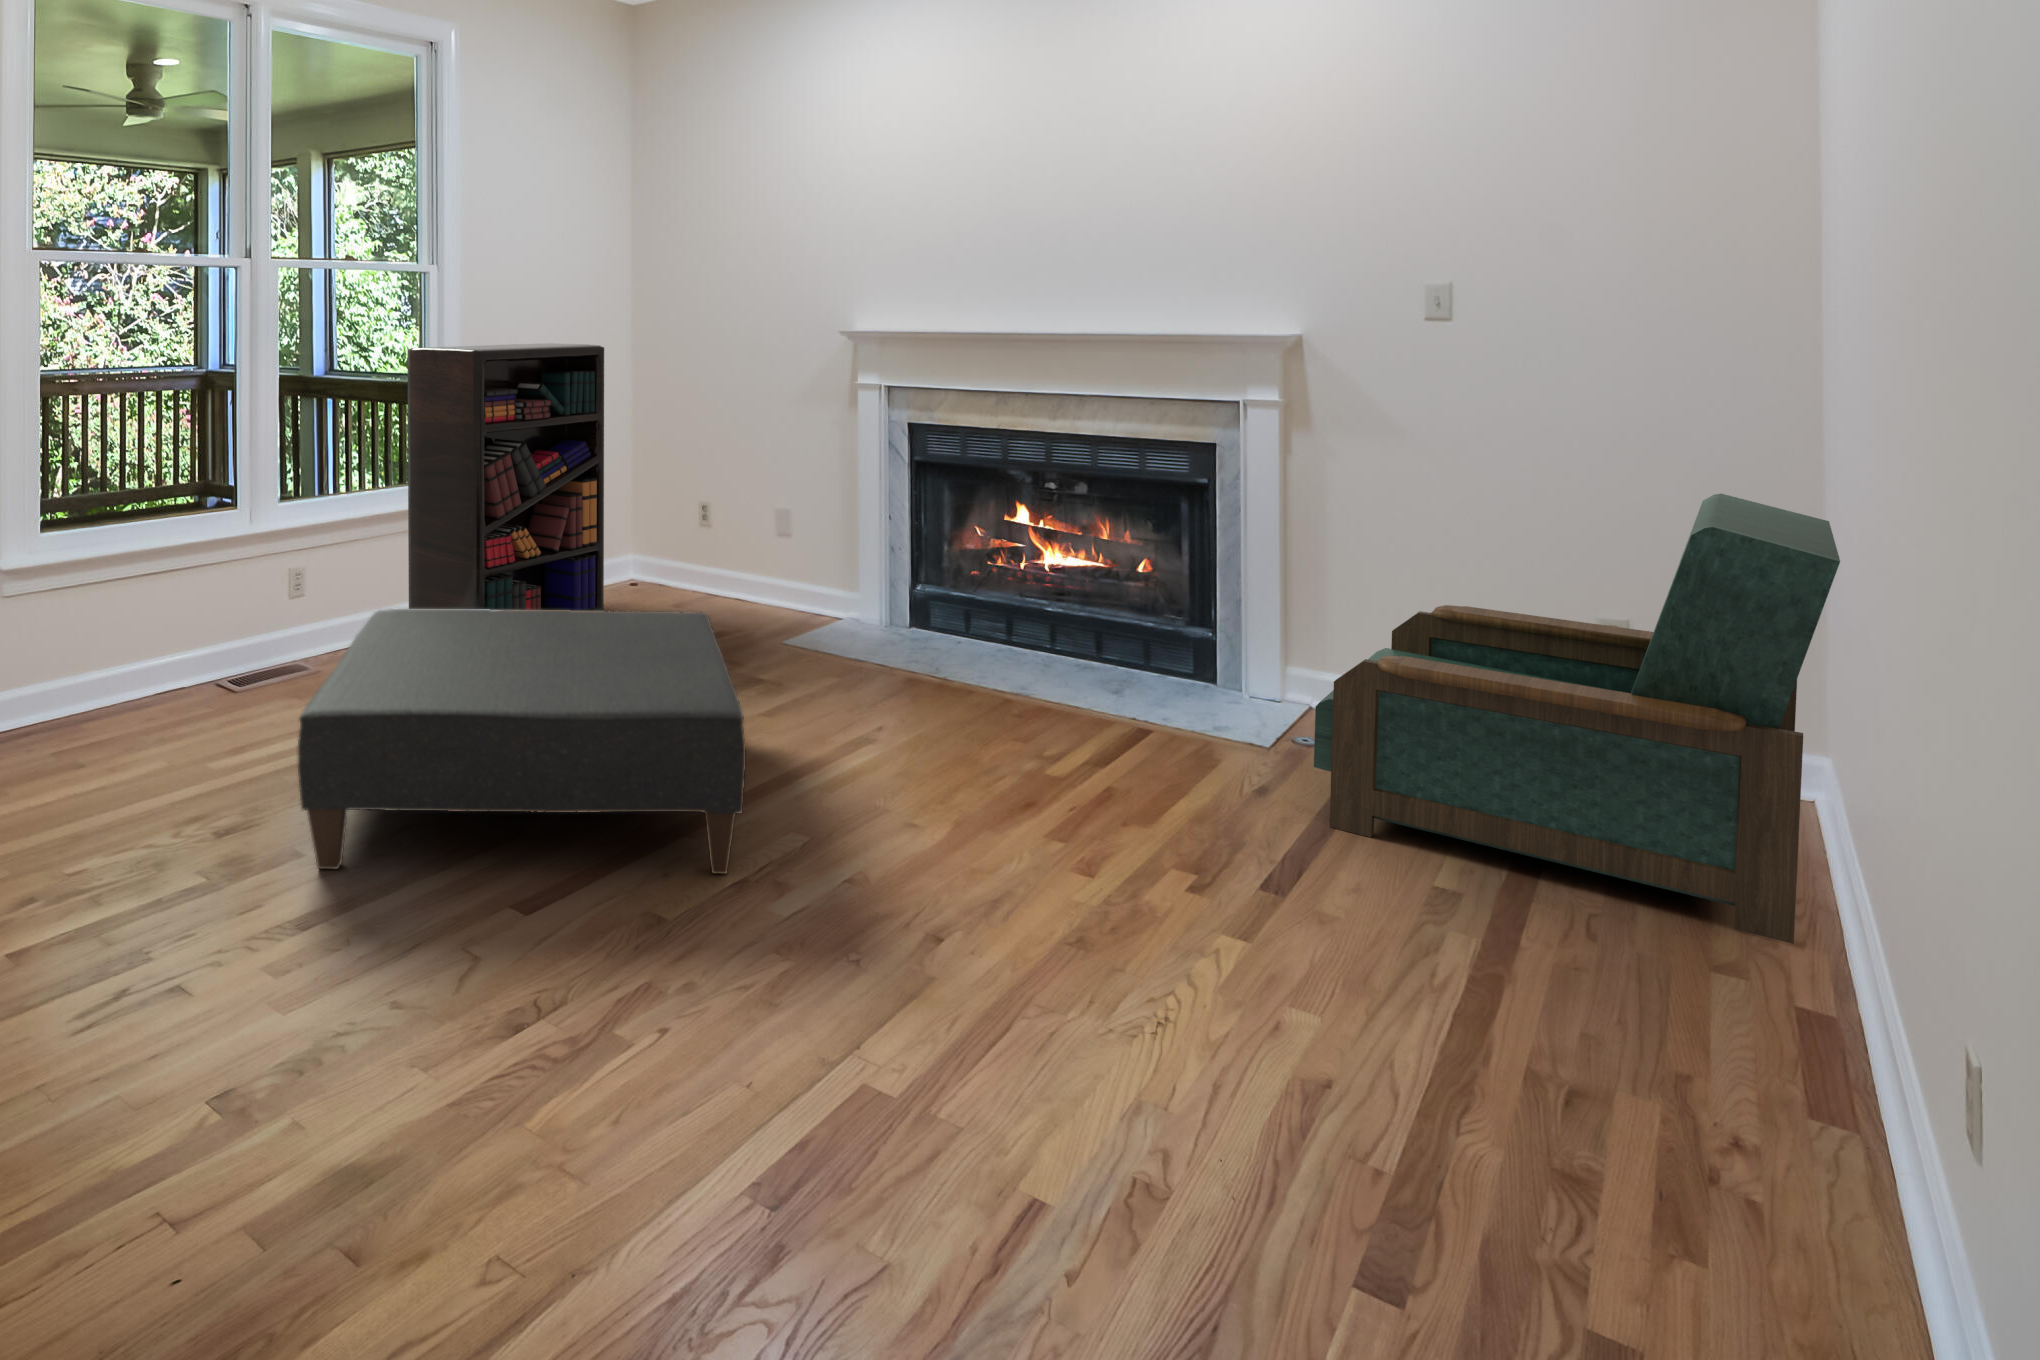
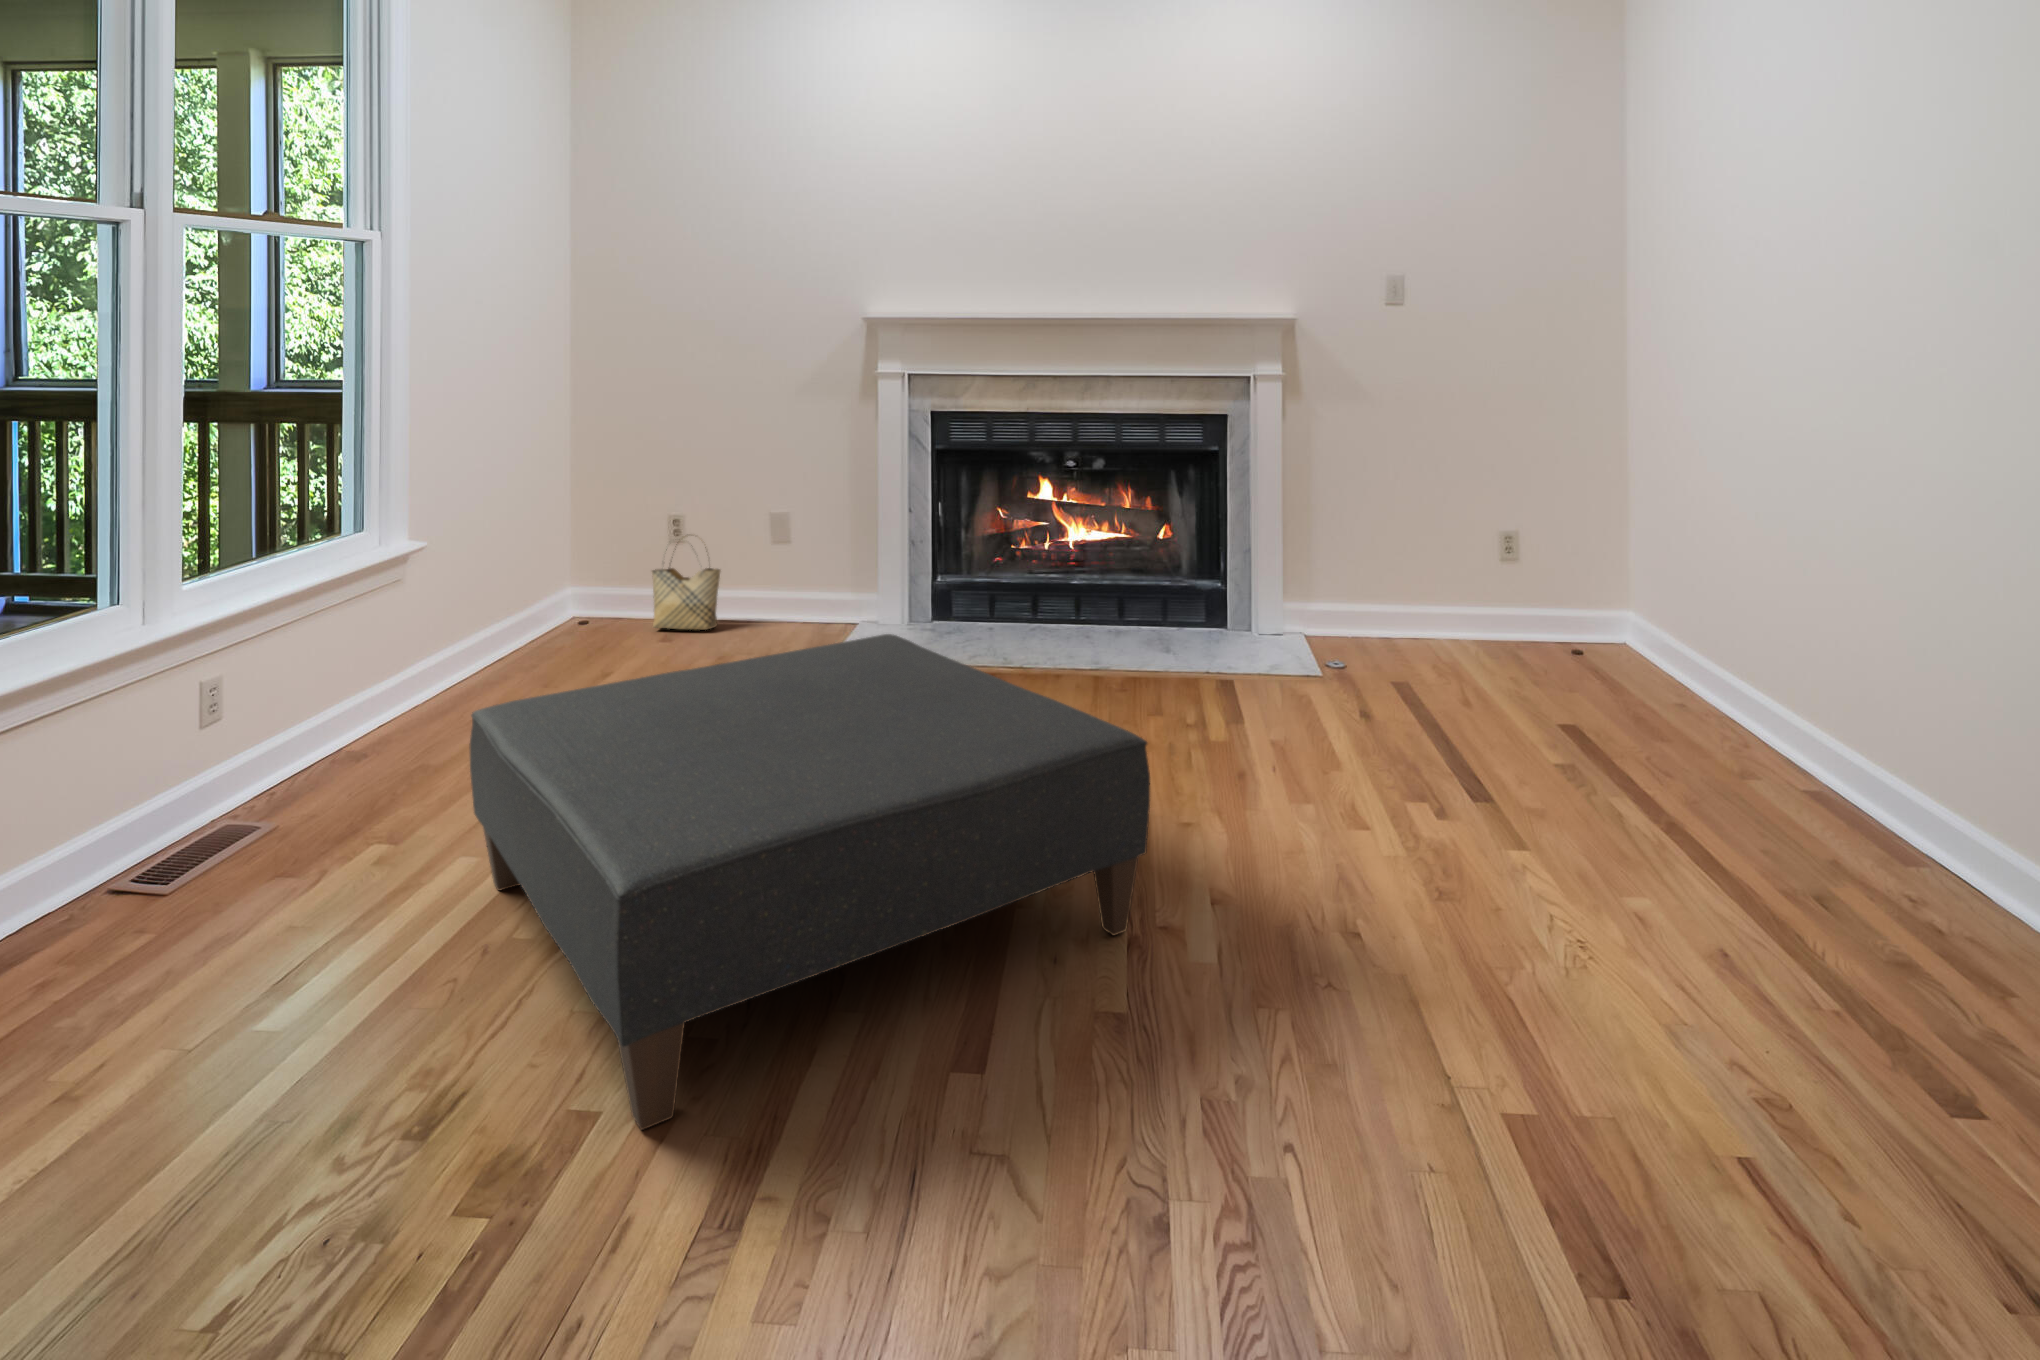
bookshelf: present [408,343,604,611] -> none [362,337,610,743]
armchair: present [1314,494,1840,944] -> none [1384,422,1765,735]
woven basket: none [665,516,721,601] -> present [652,539,720,630]

